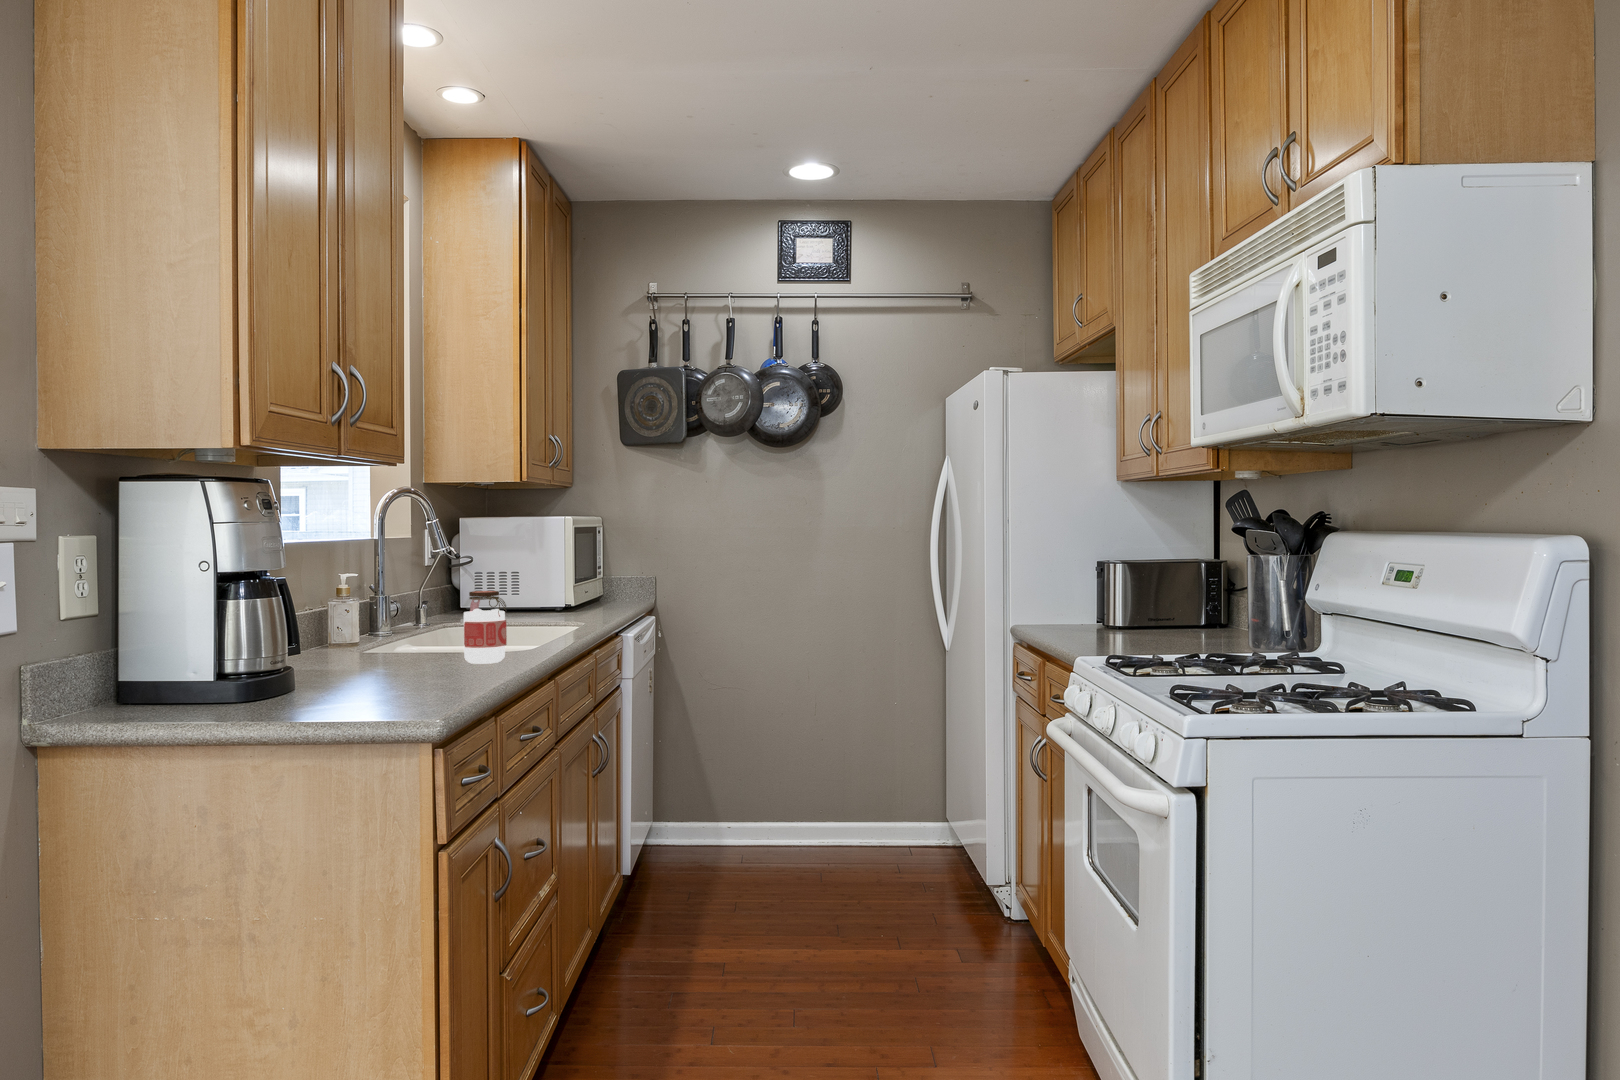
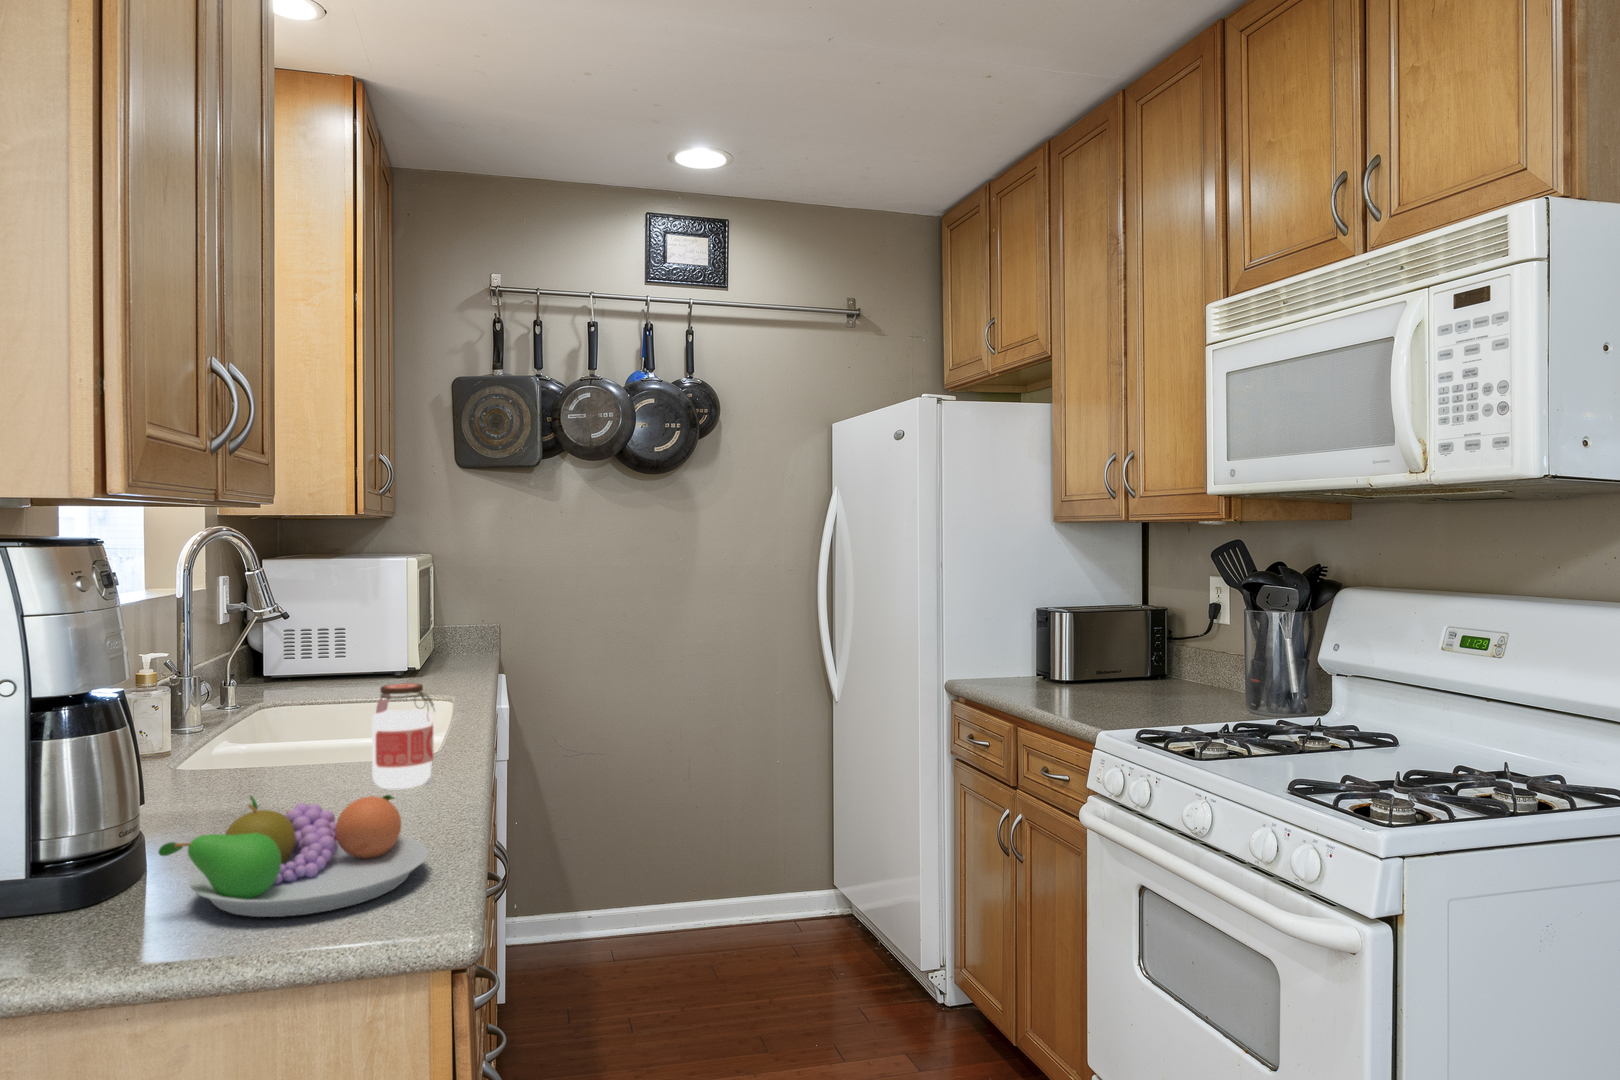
fruit bowl: none [280,642,449,709] -> present [159,795,429,917]

